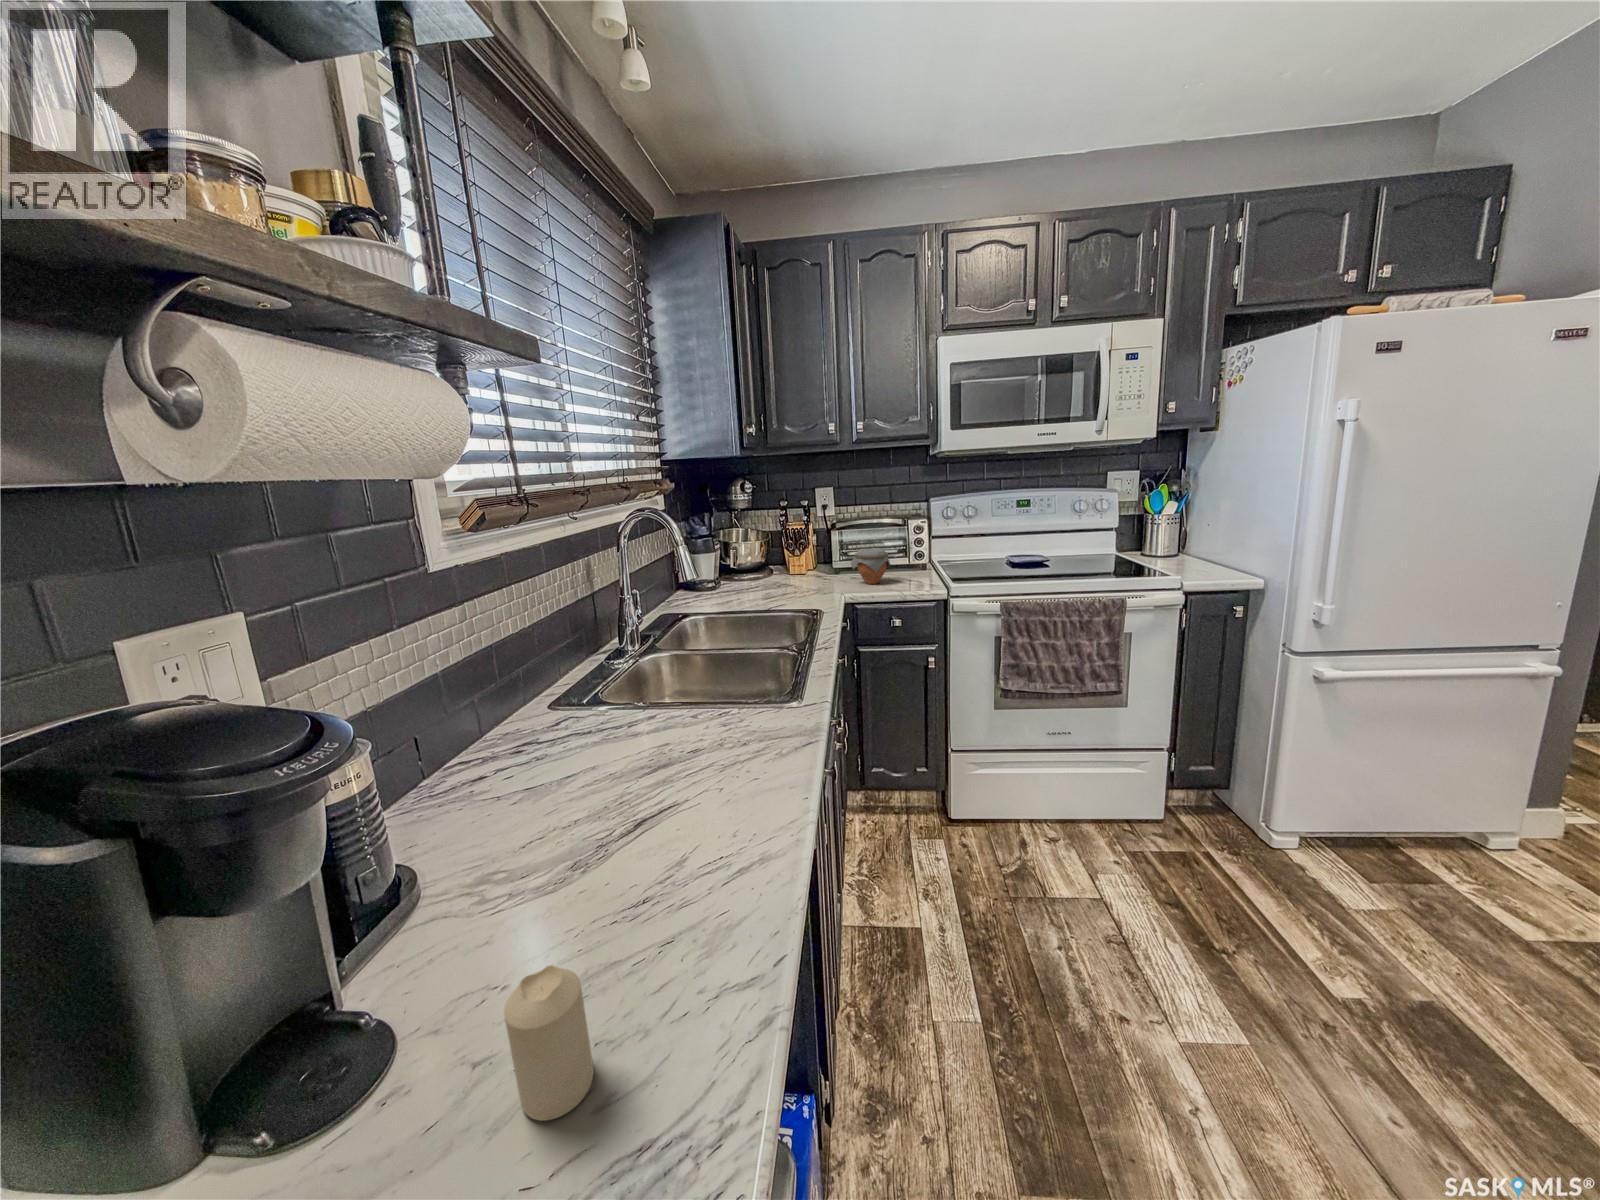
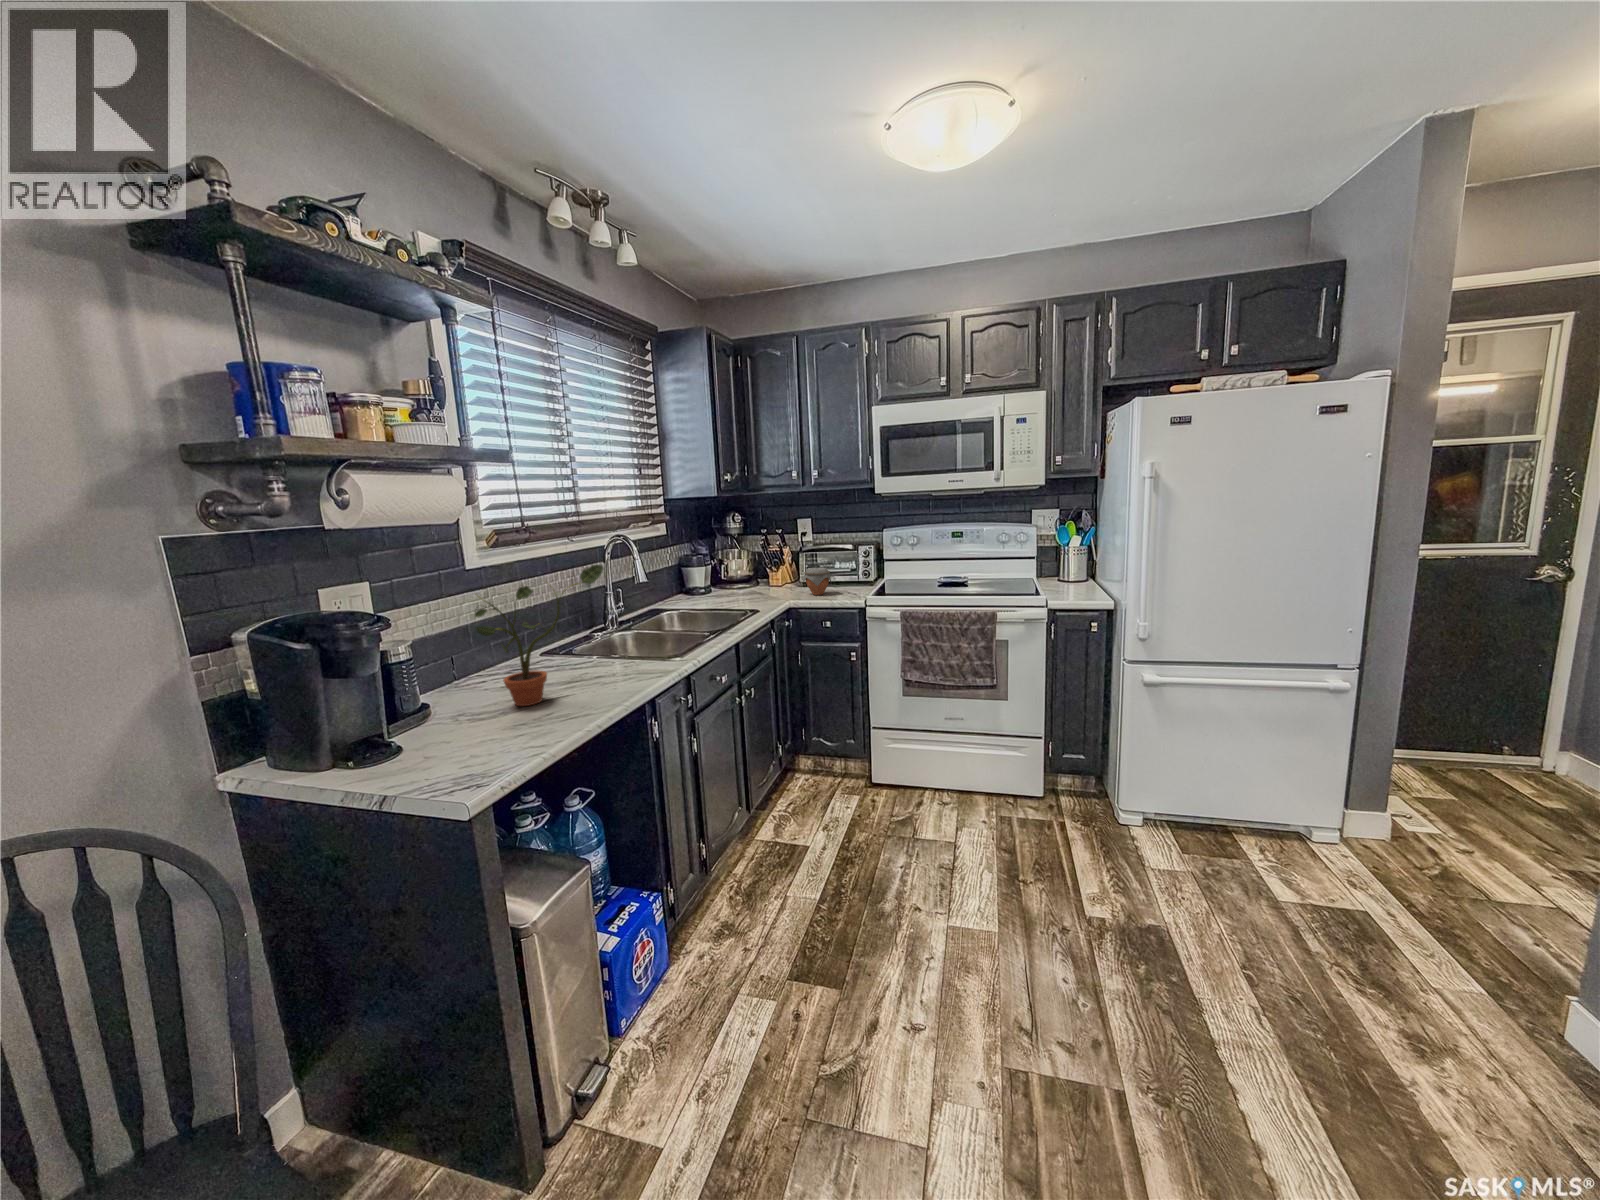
potted plant: none [498,556,725,840] -> present [475,565,603,706]
candle: present [504,965,593,1121] -> none [431,715,468,768]

